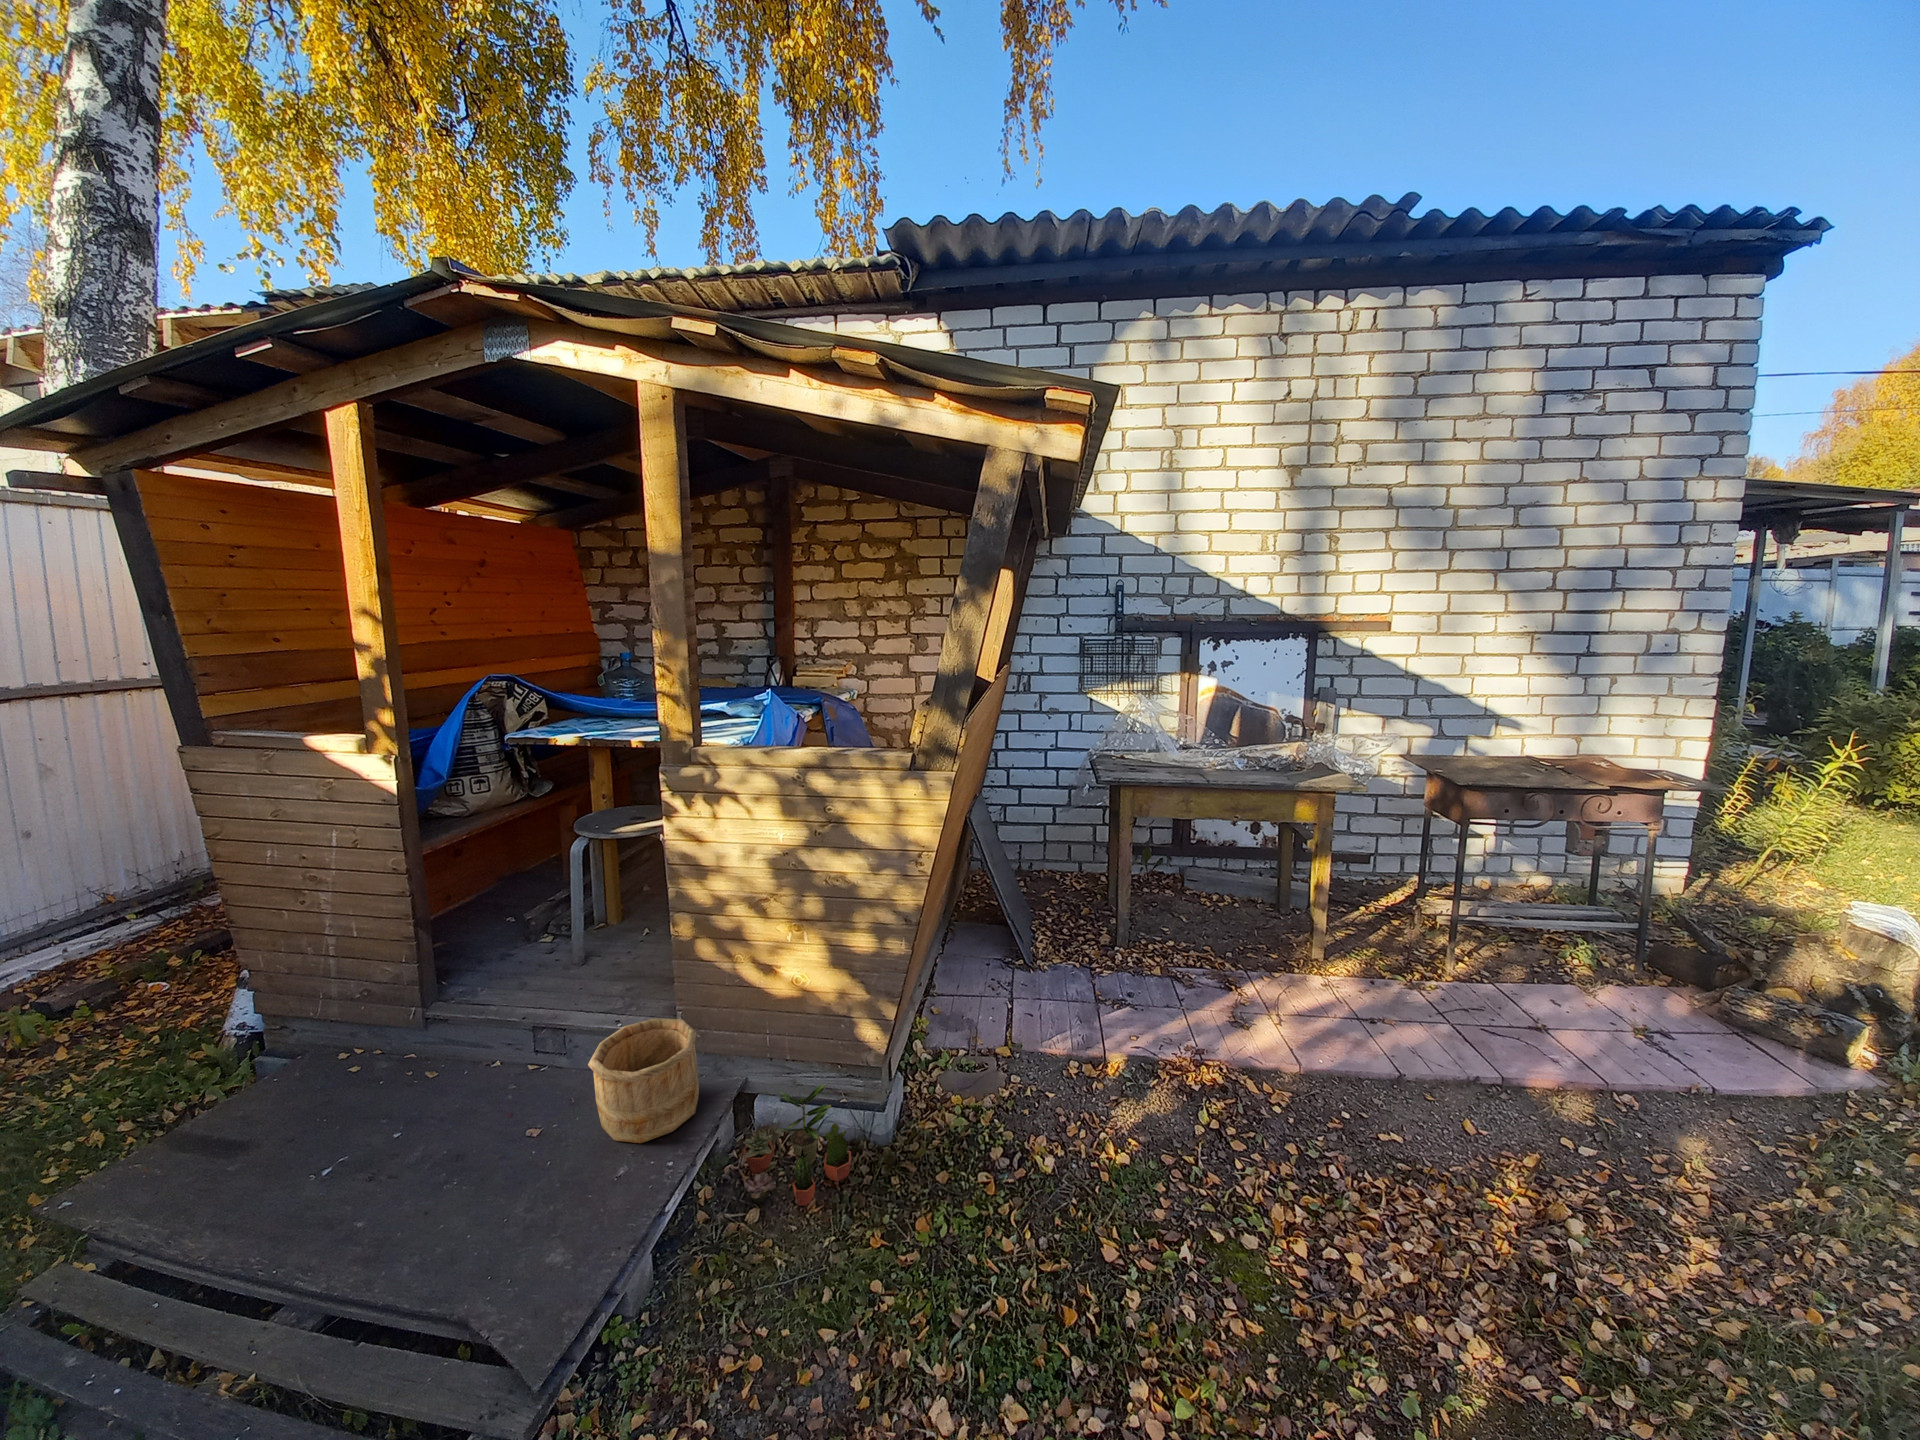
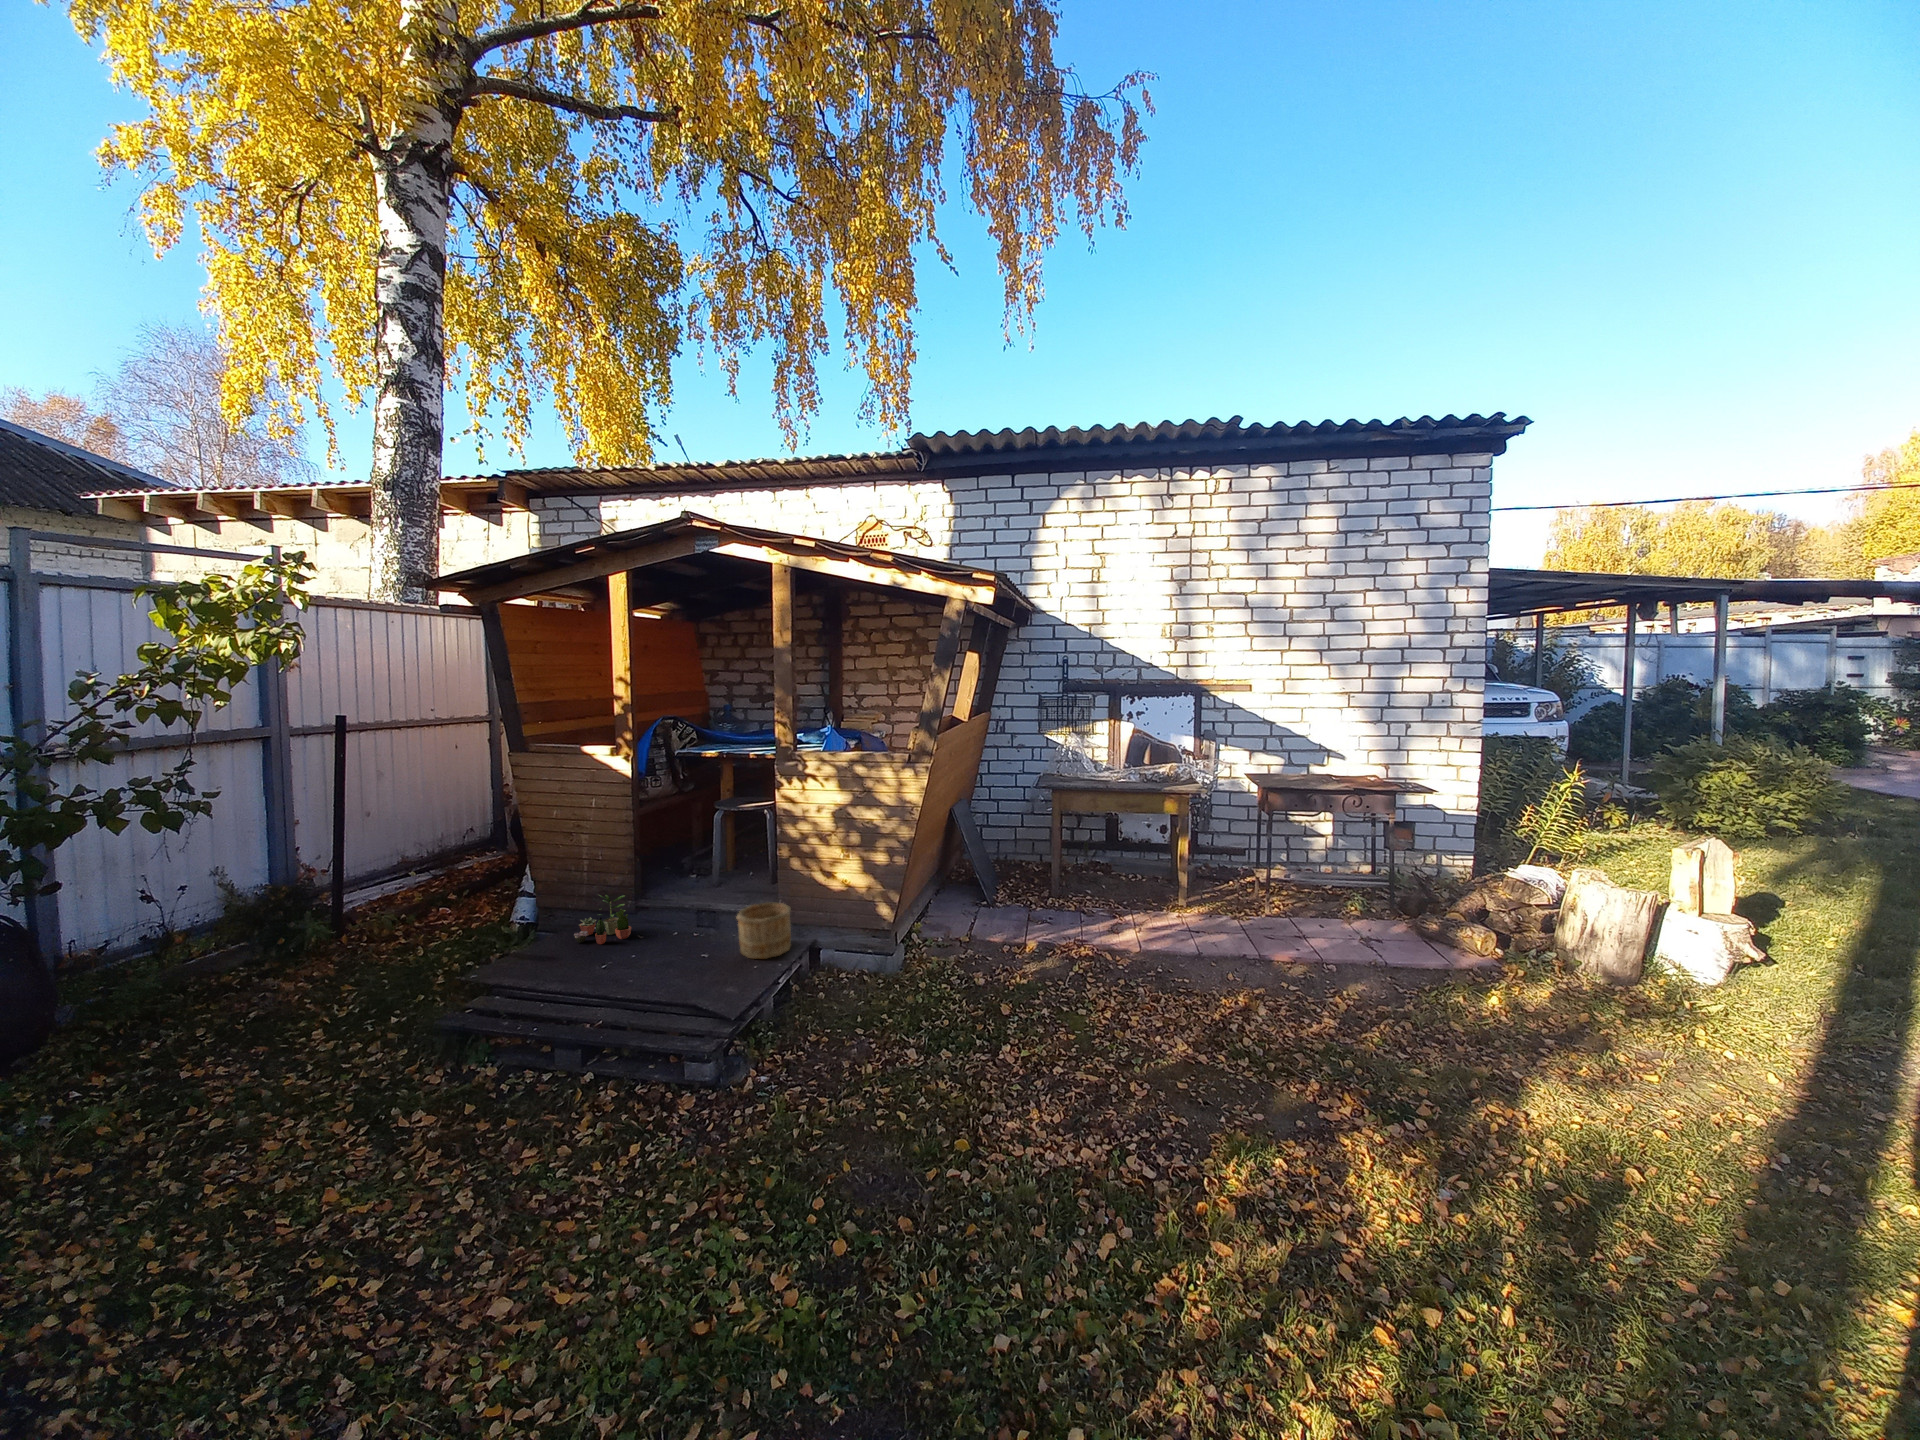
potted plant: present [743,1084,851,1206] -> present [574,895,631,944]

